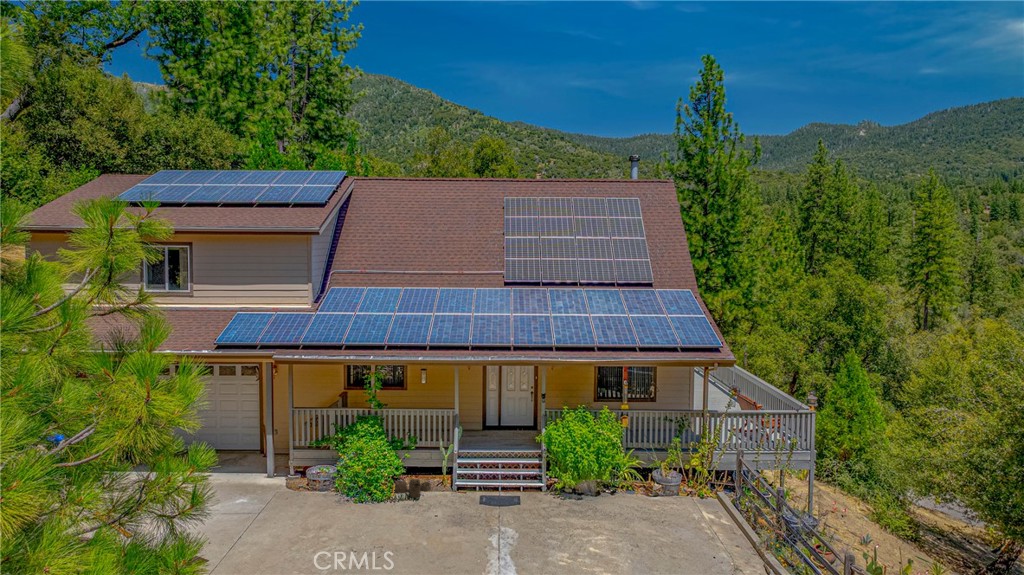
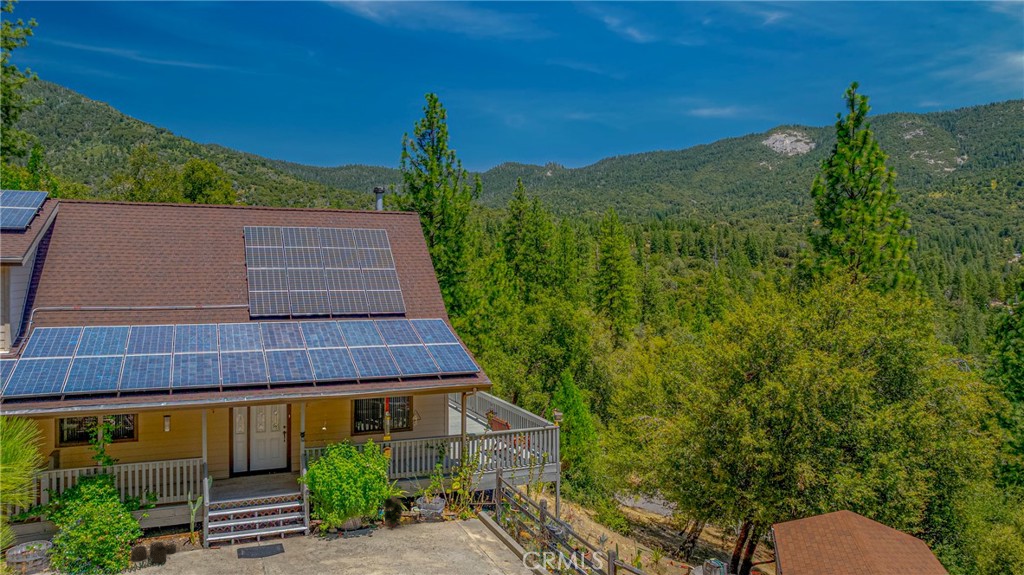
decorative plant: none [615,466,638,498] -> present [382,495,402,527]

